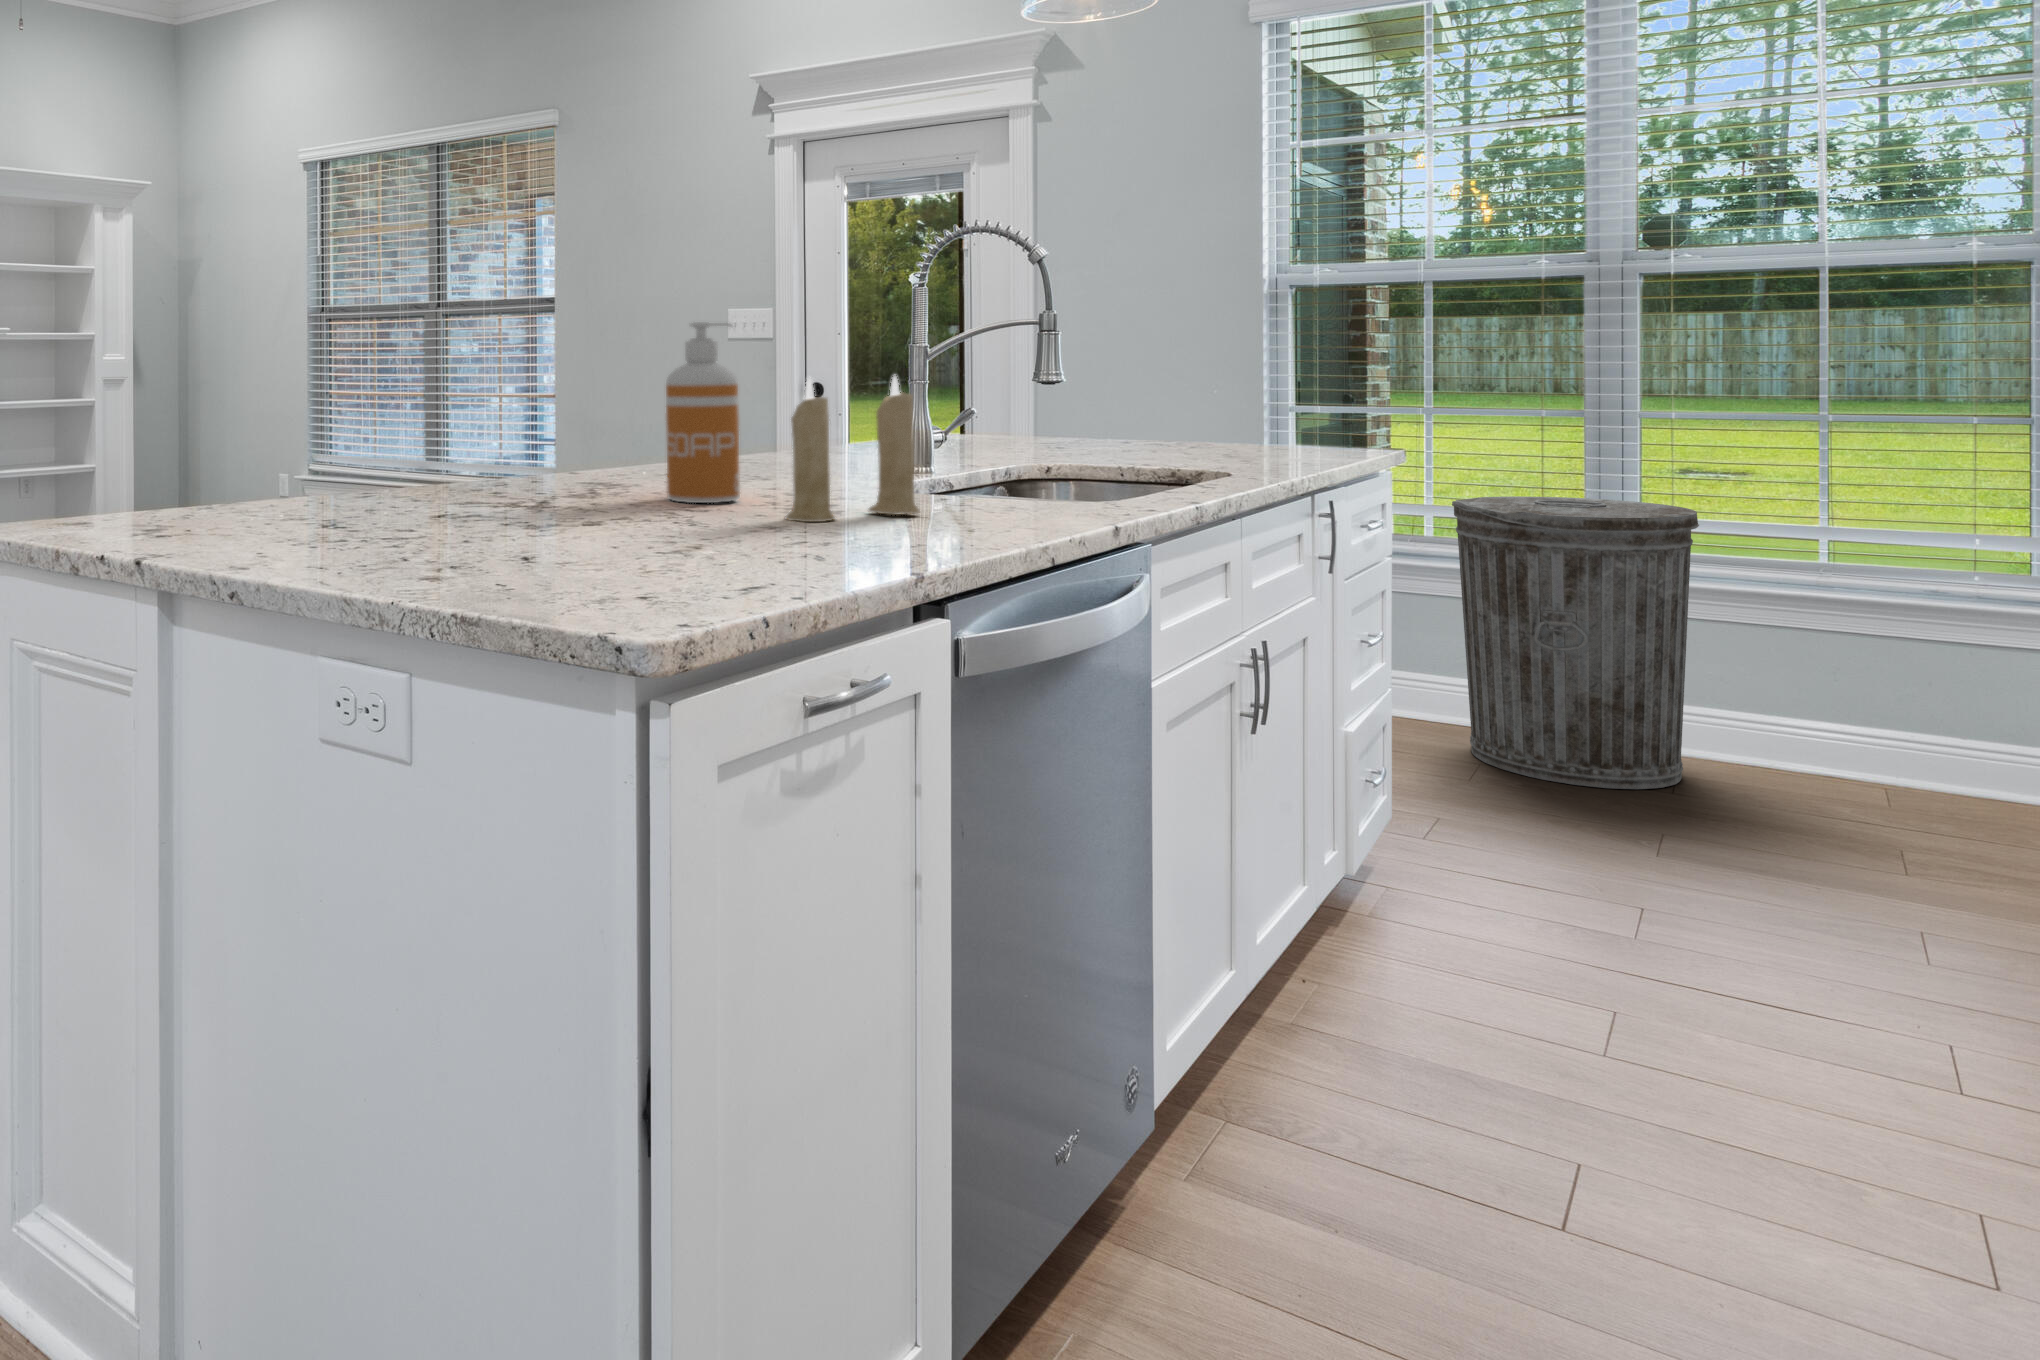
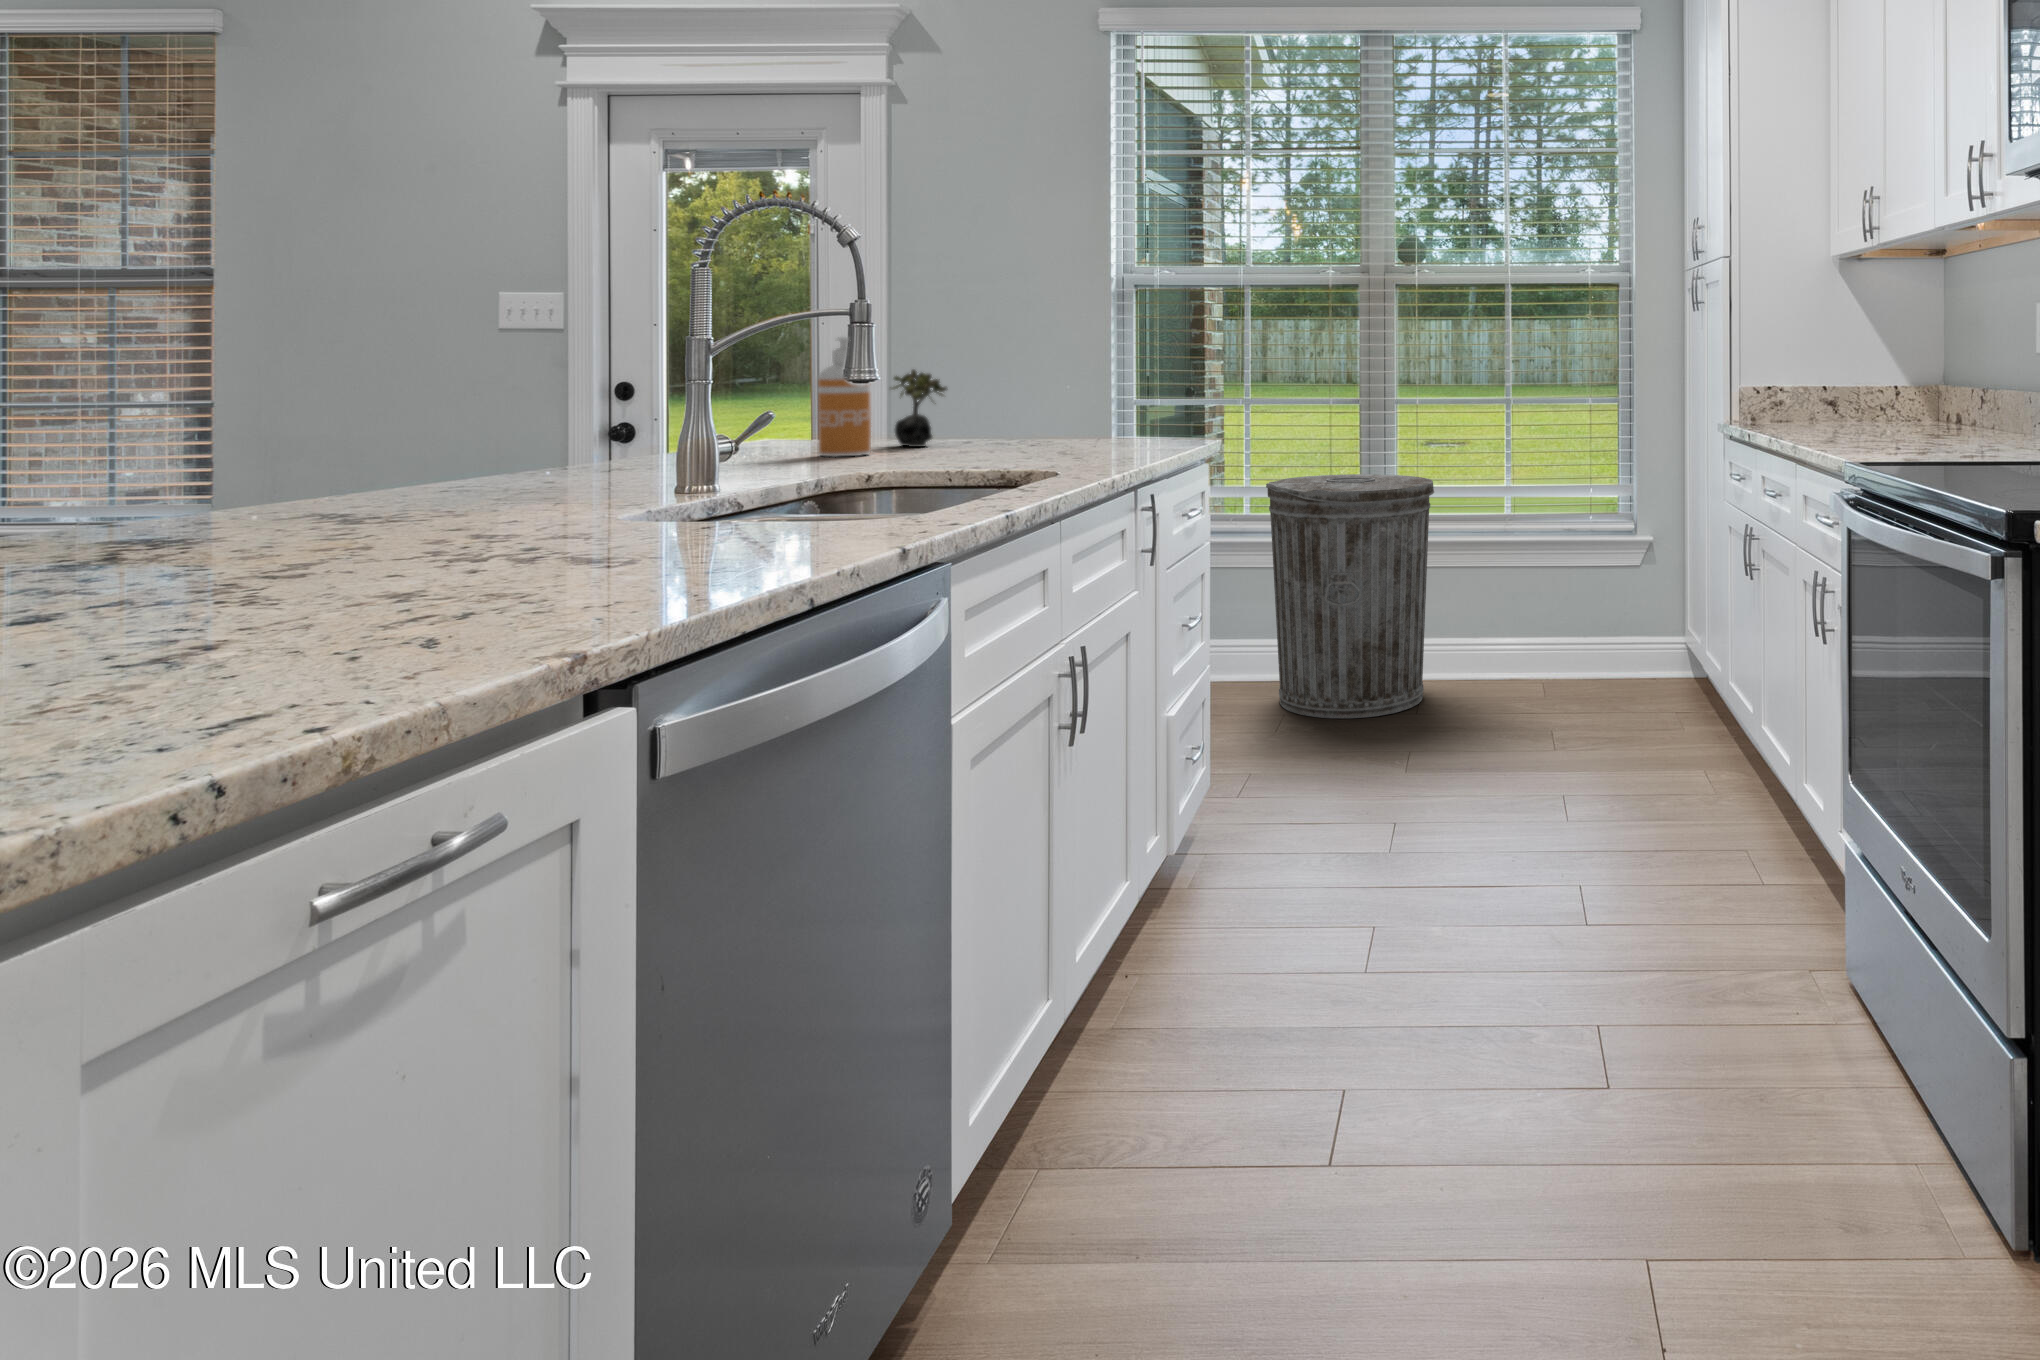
soap dispenser: present [666,322,740,503] -> present [818,337,871,456]
succulent plant: none [1050,371,1105,444] -> present [892,370,947,447]
candle: present [785,376,920,522] -> none [382,368,627,587]

